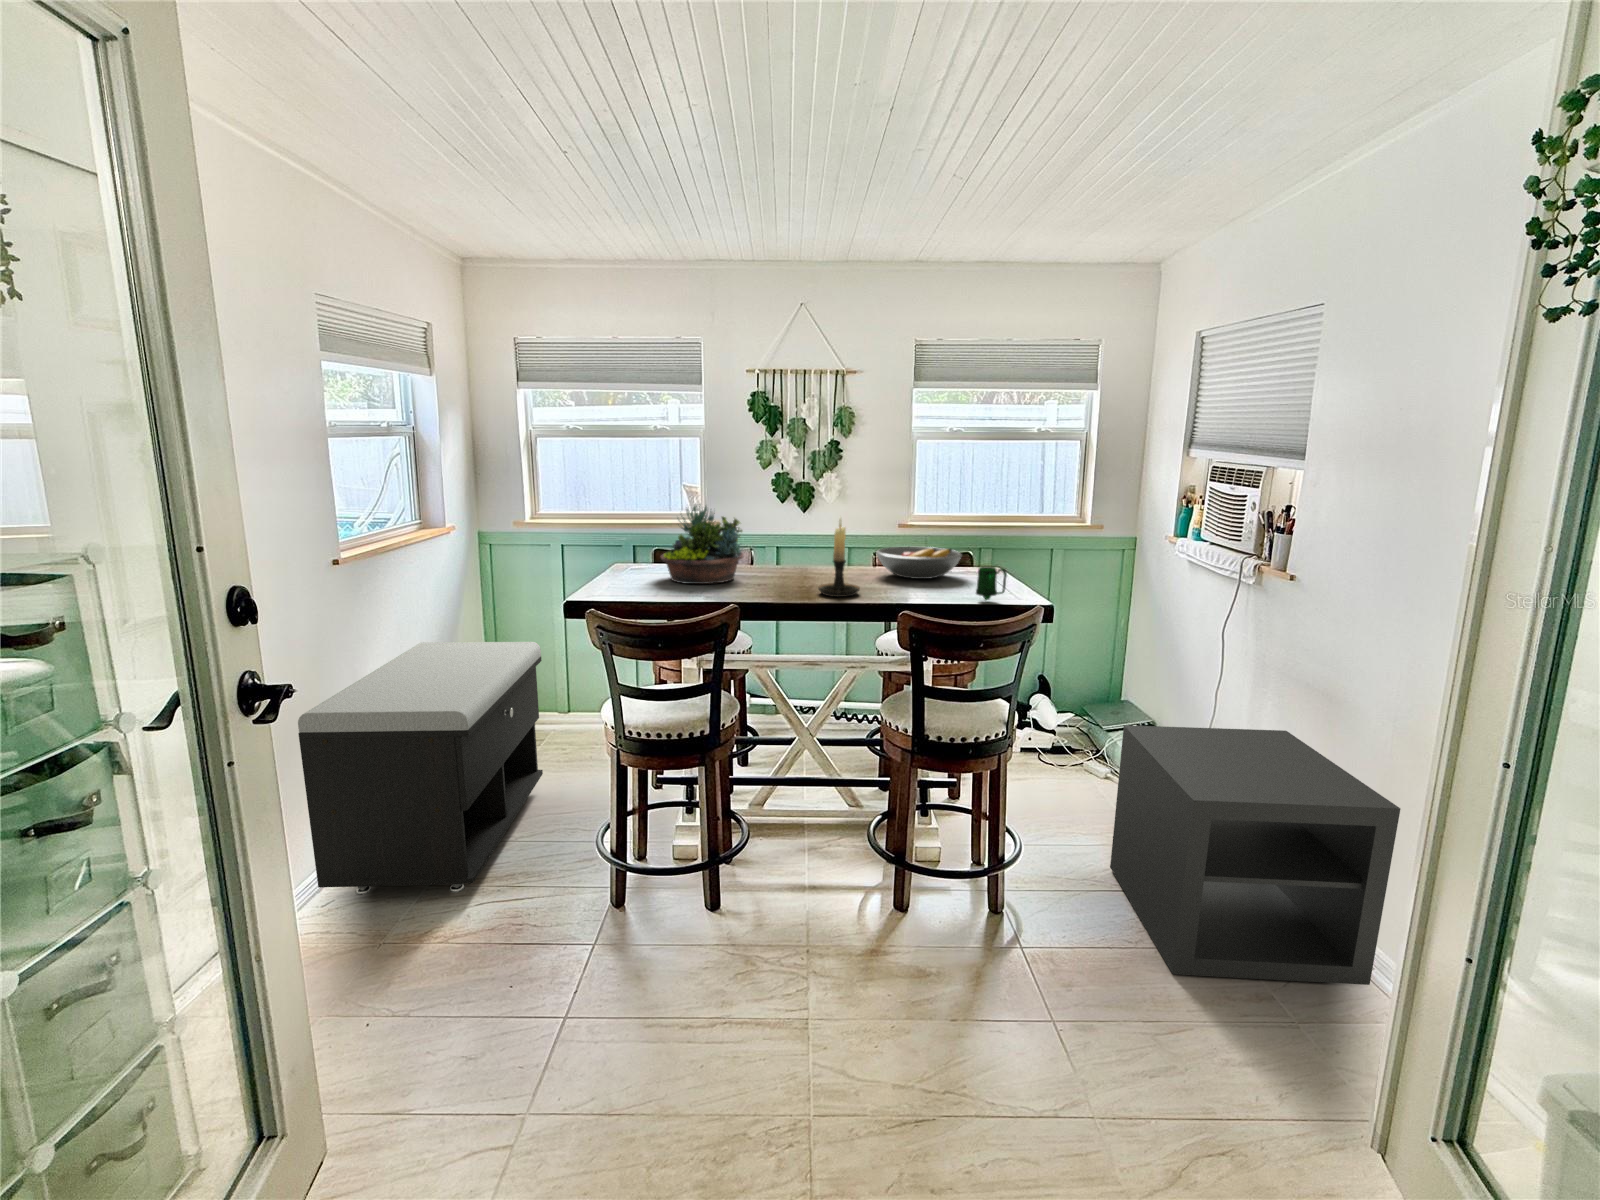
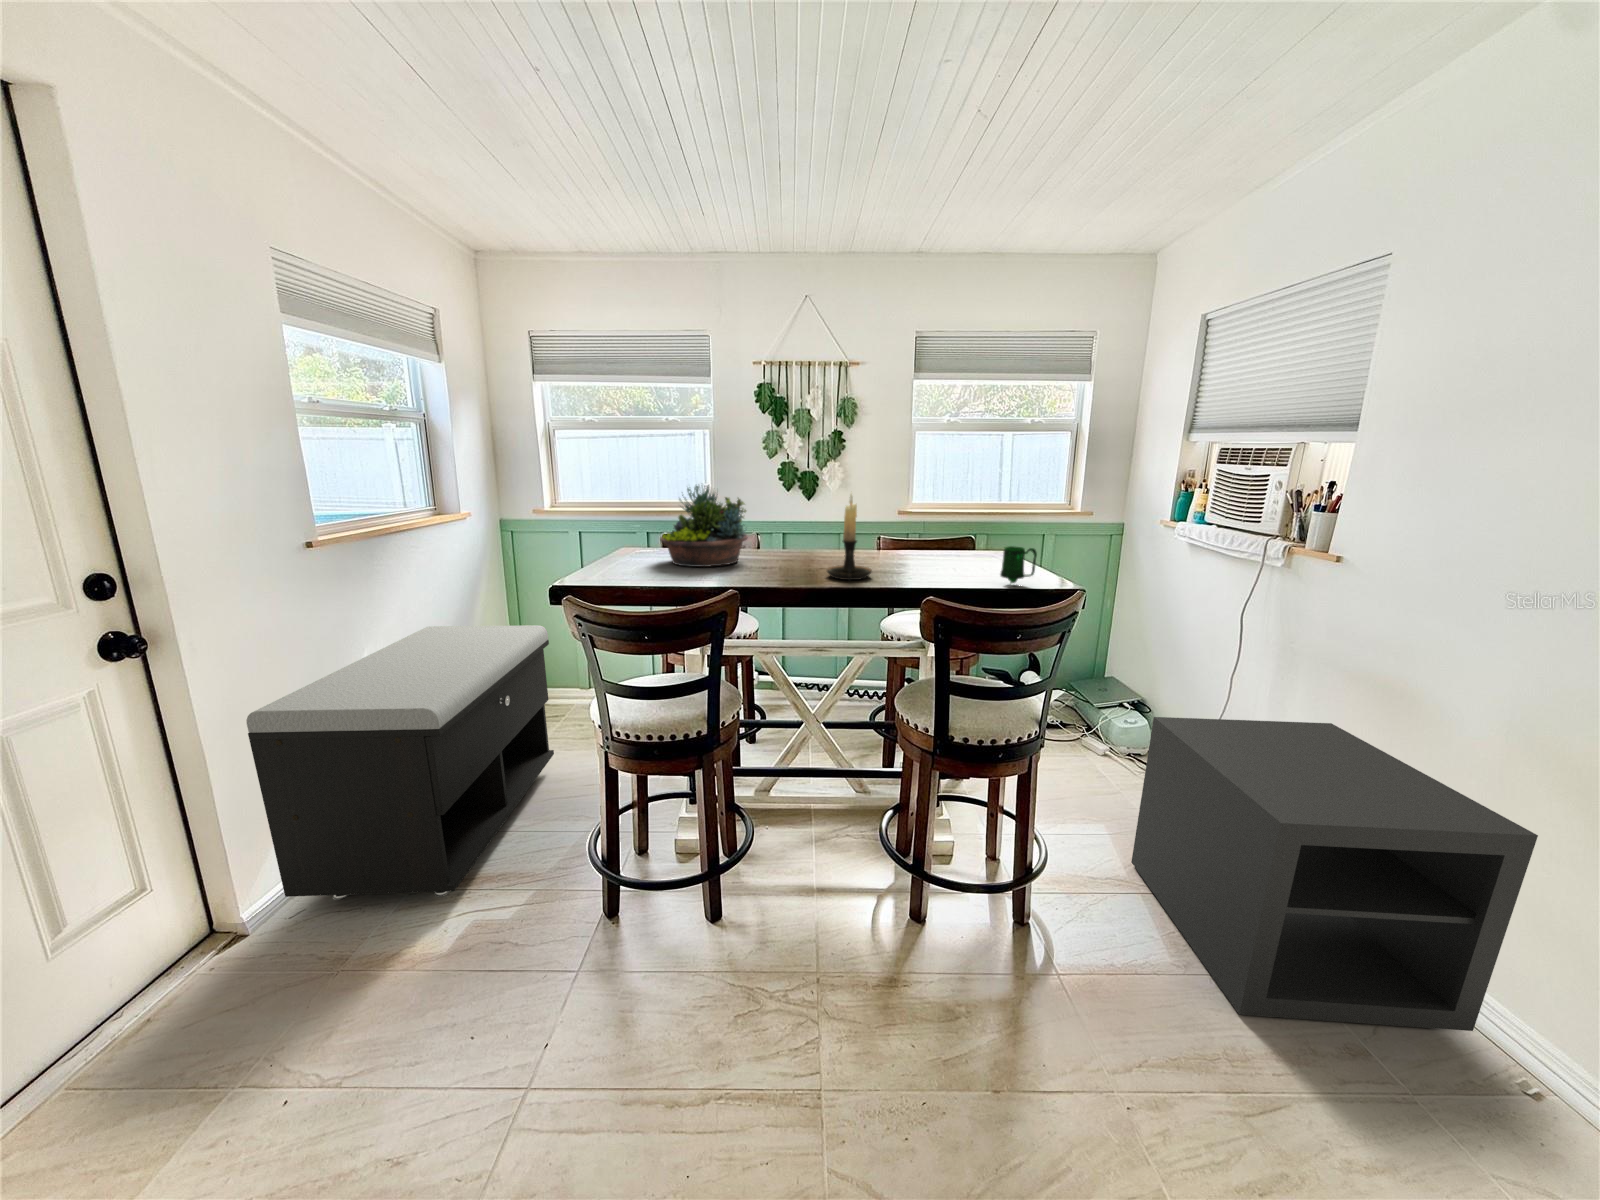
fruit bowl: present [876,547,962,579] -> none [884,529,975,561]

